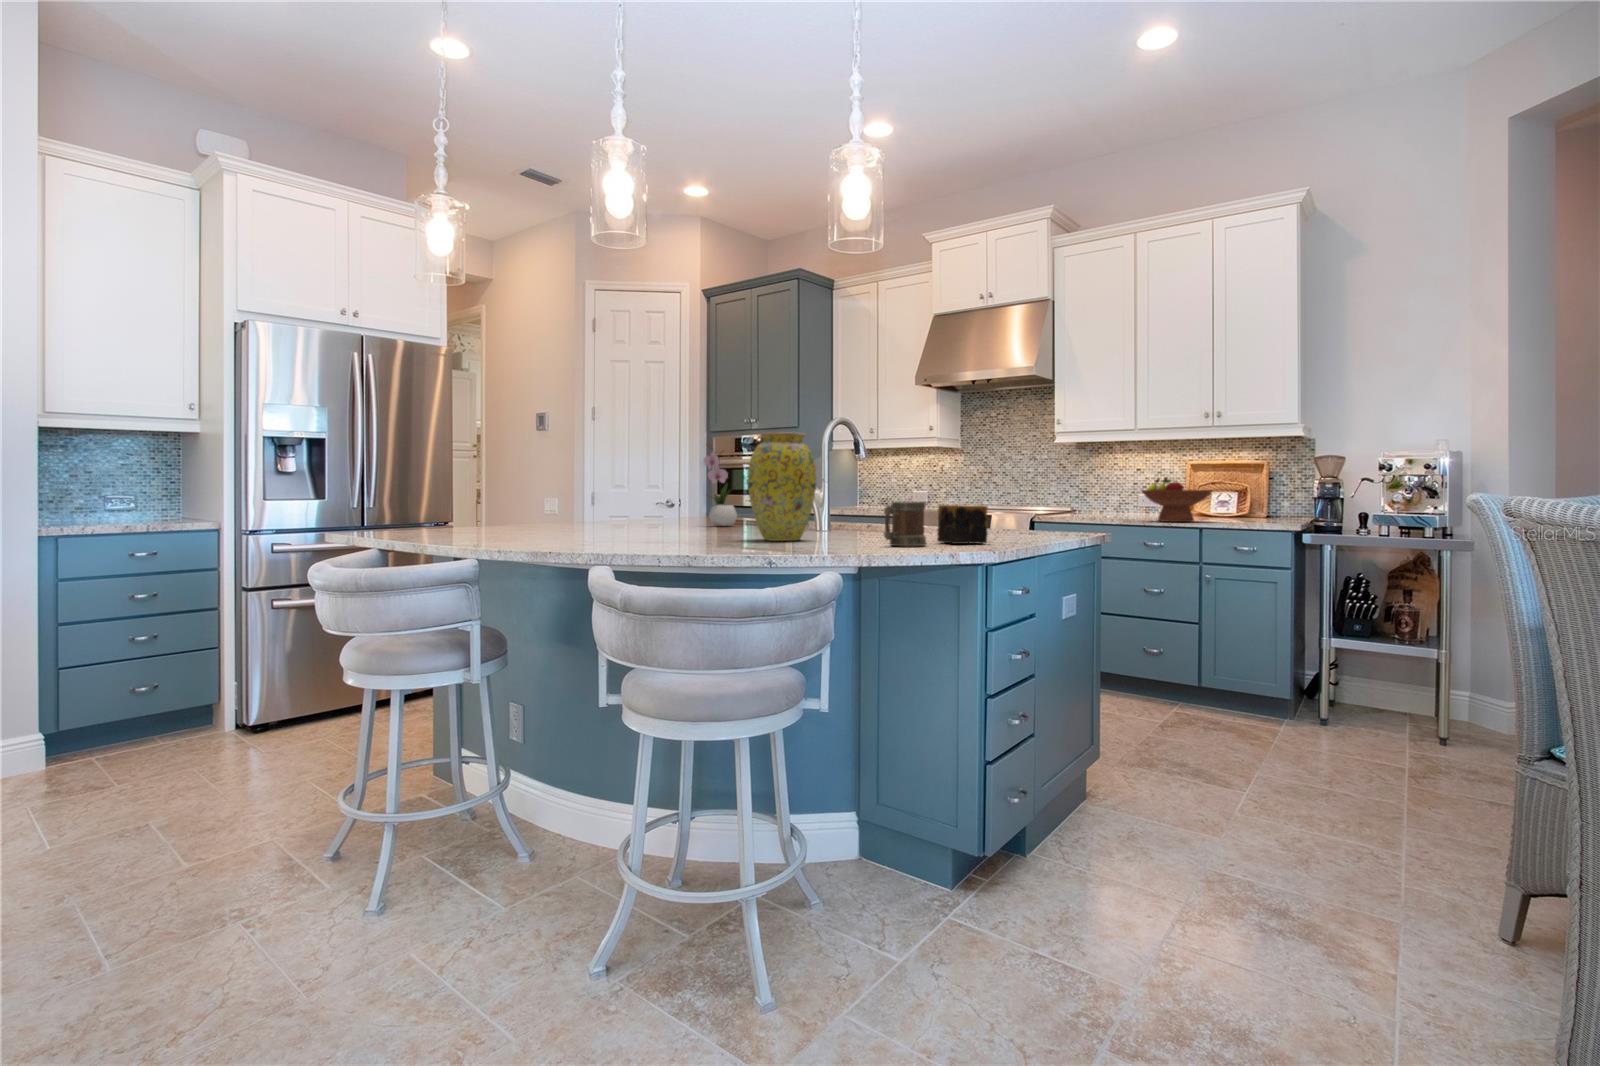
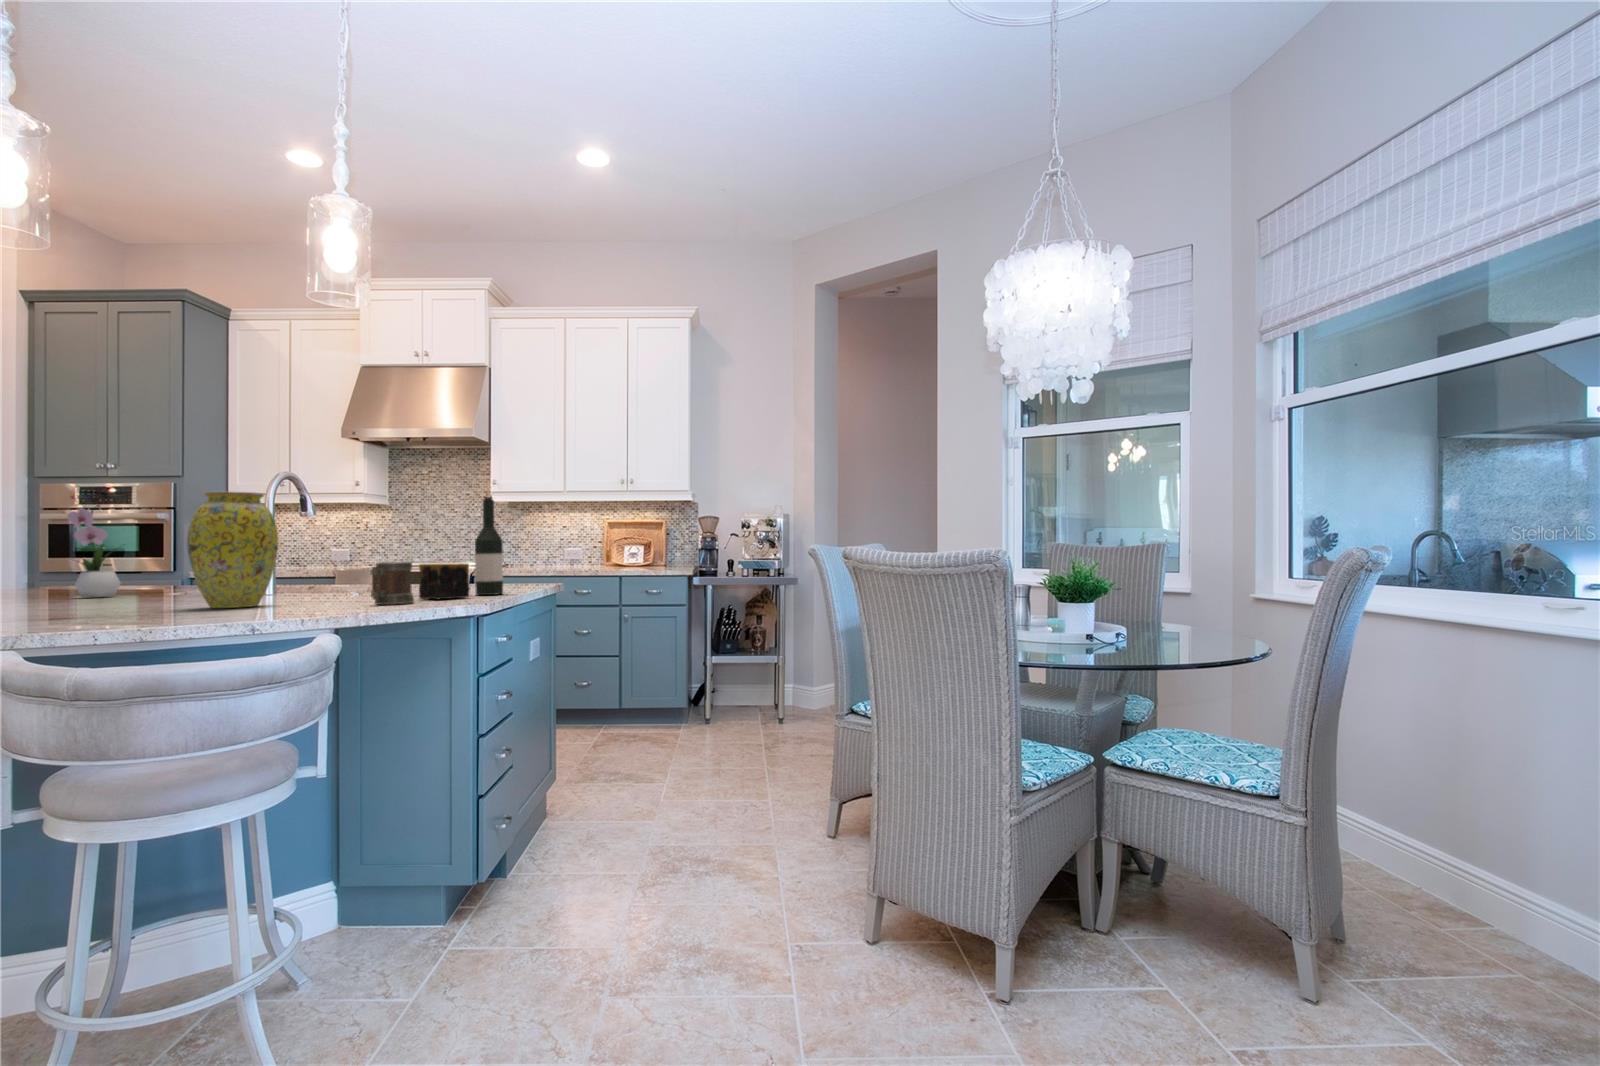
wine bottle: none [998,431,1029,542] -> present [475,497,503,595]
fruit bowl: present [1142,478,1212,522] -> none [572,534,630,572]

